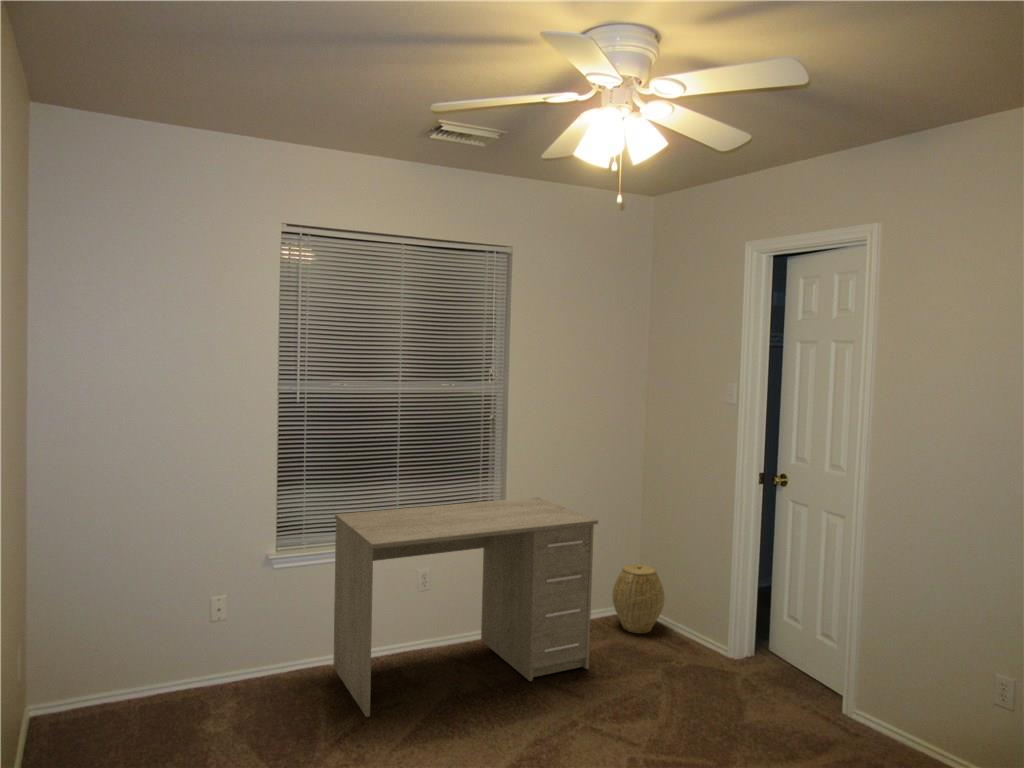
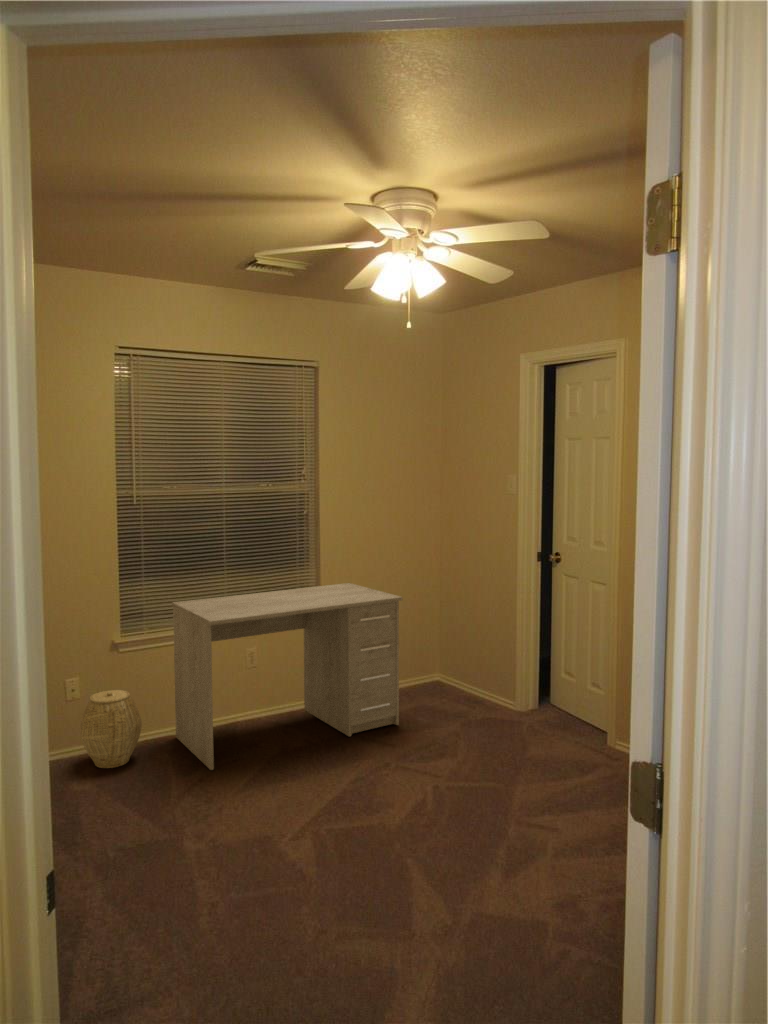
woven basket: present [612,564,664,633] -> present [80,690,142,768]

